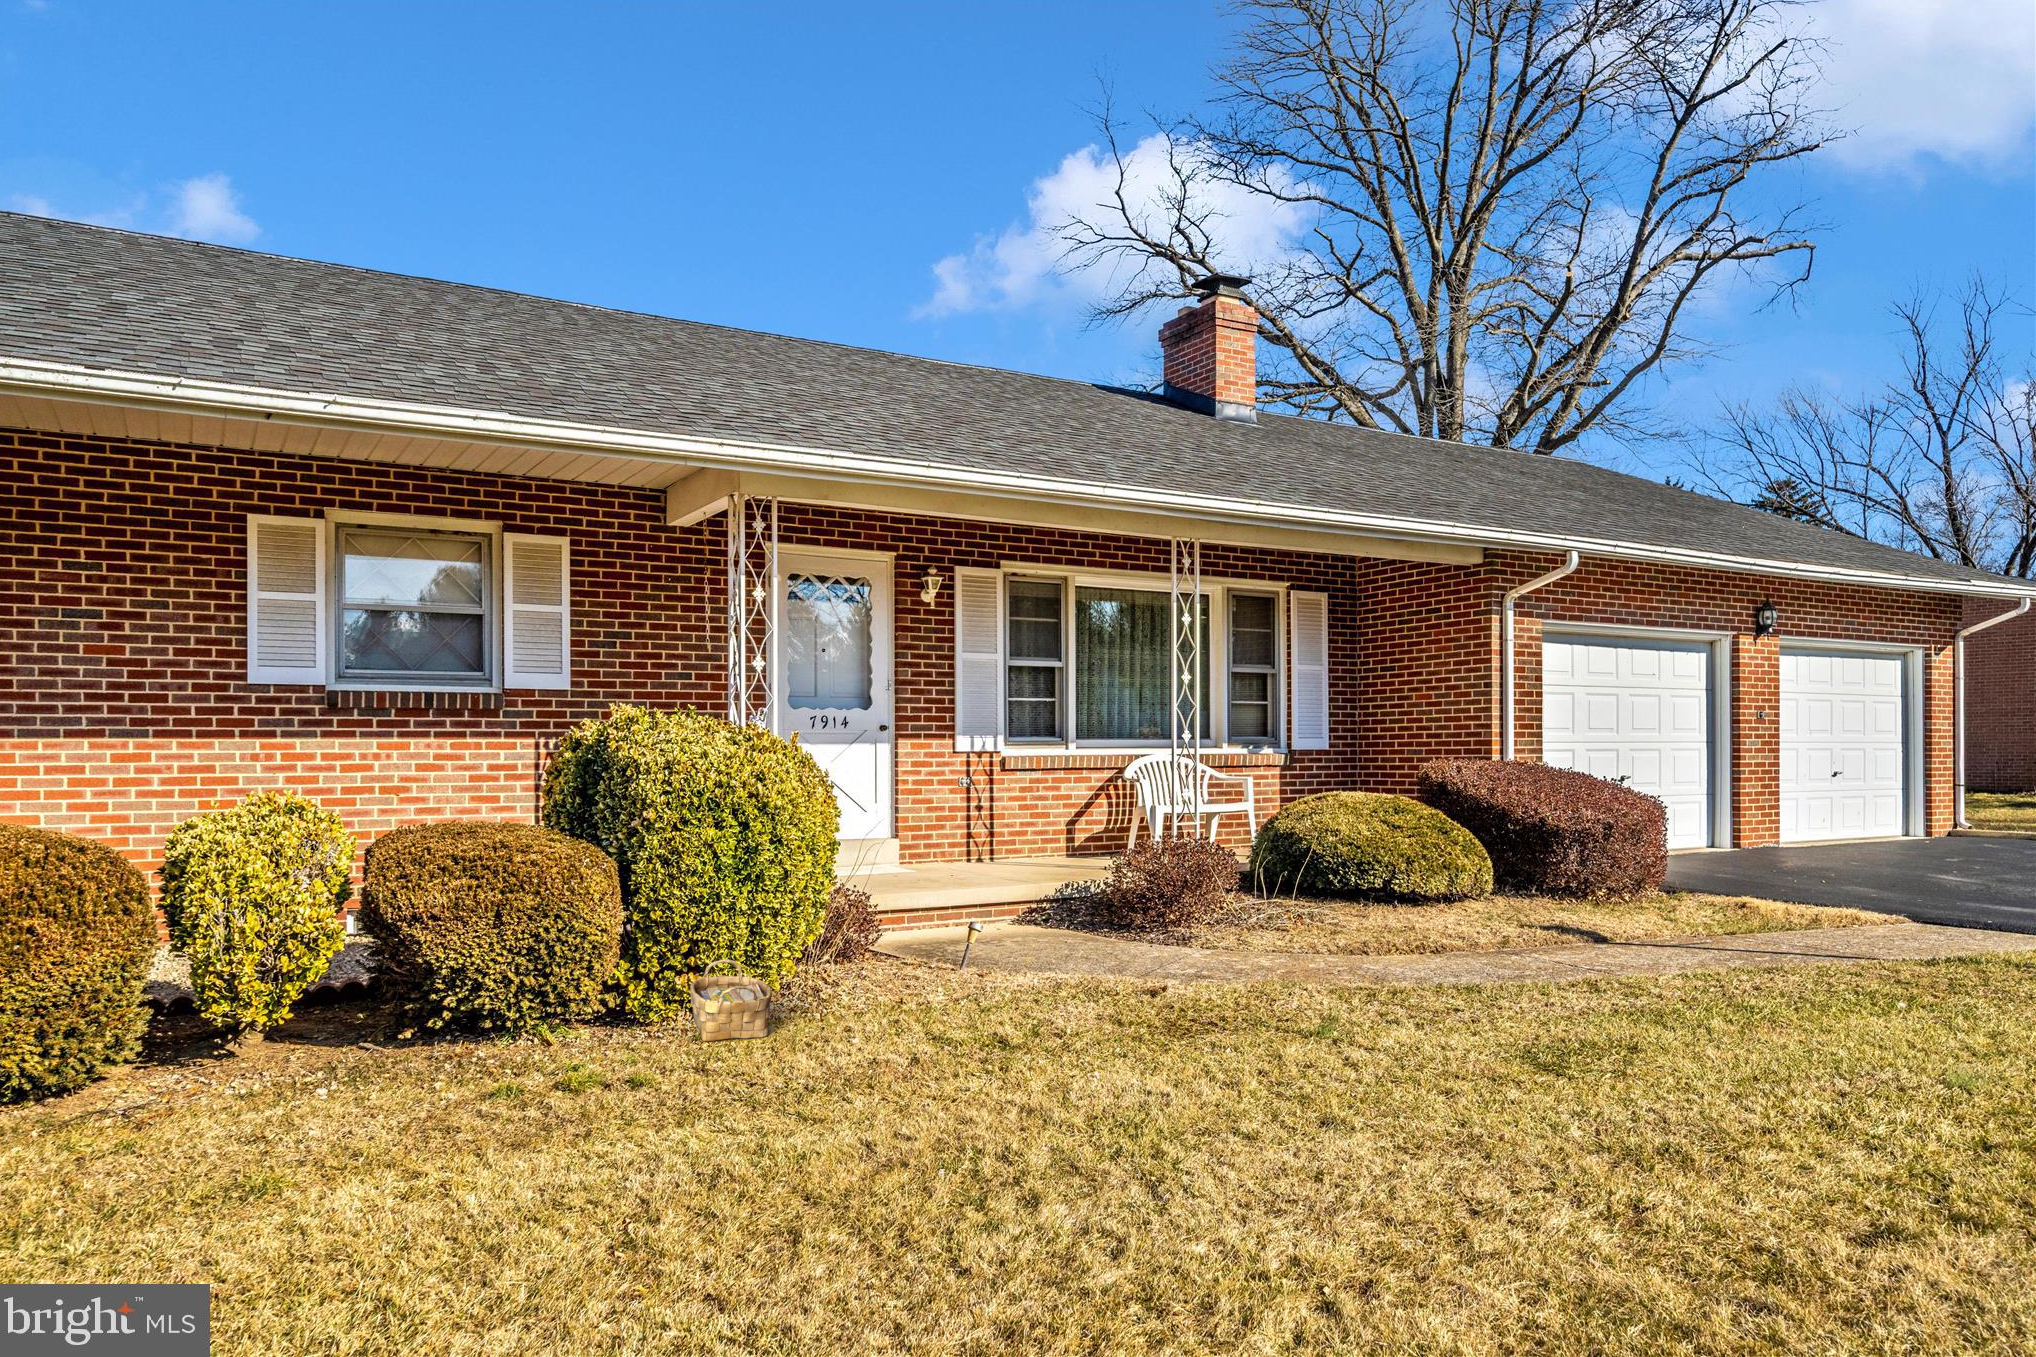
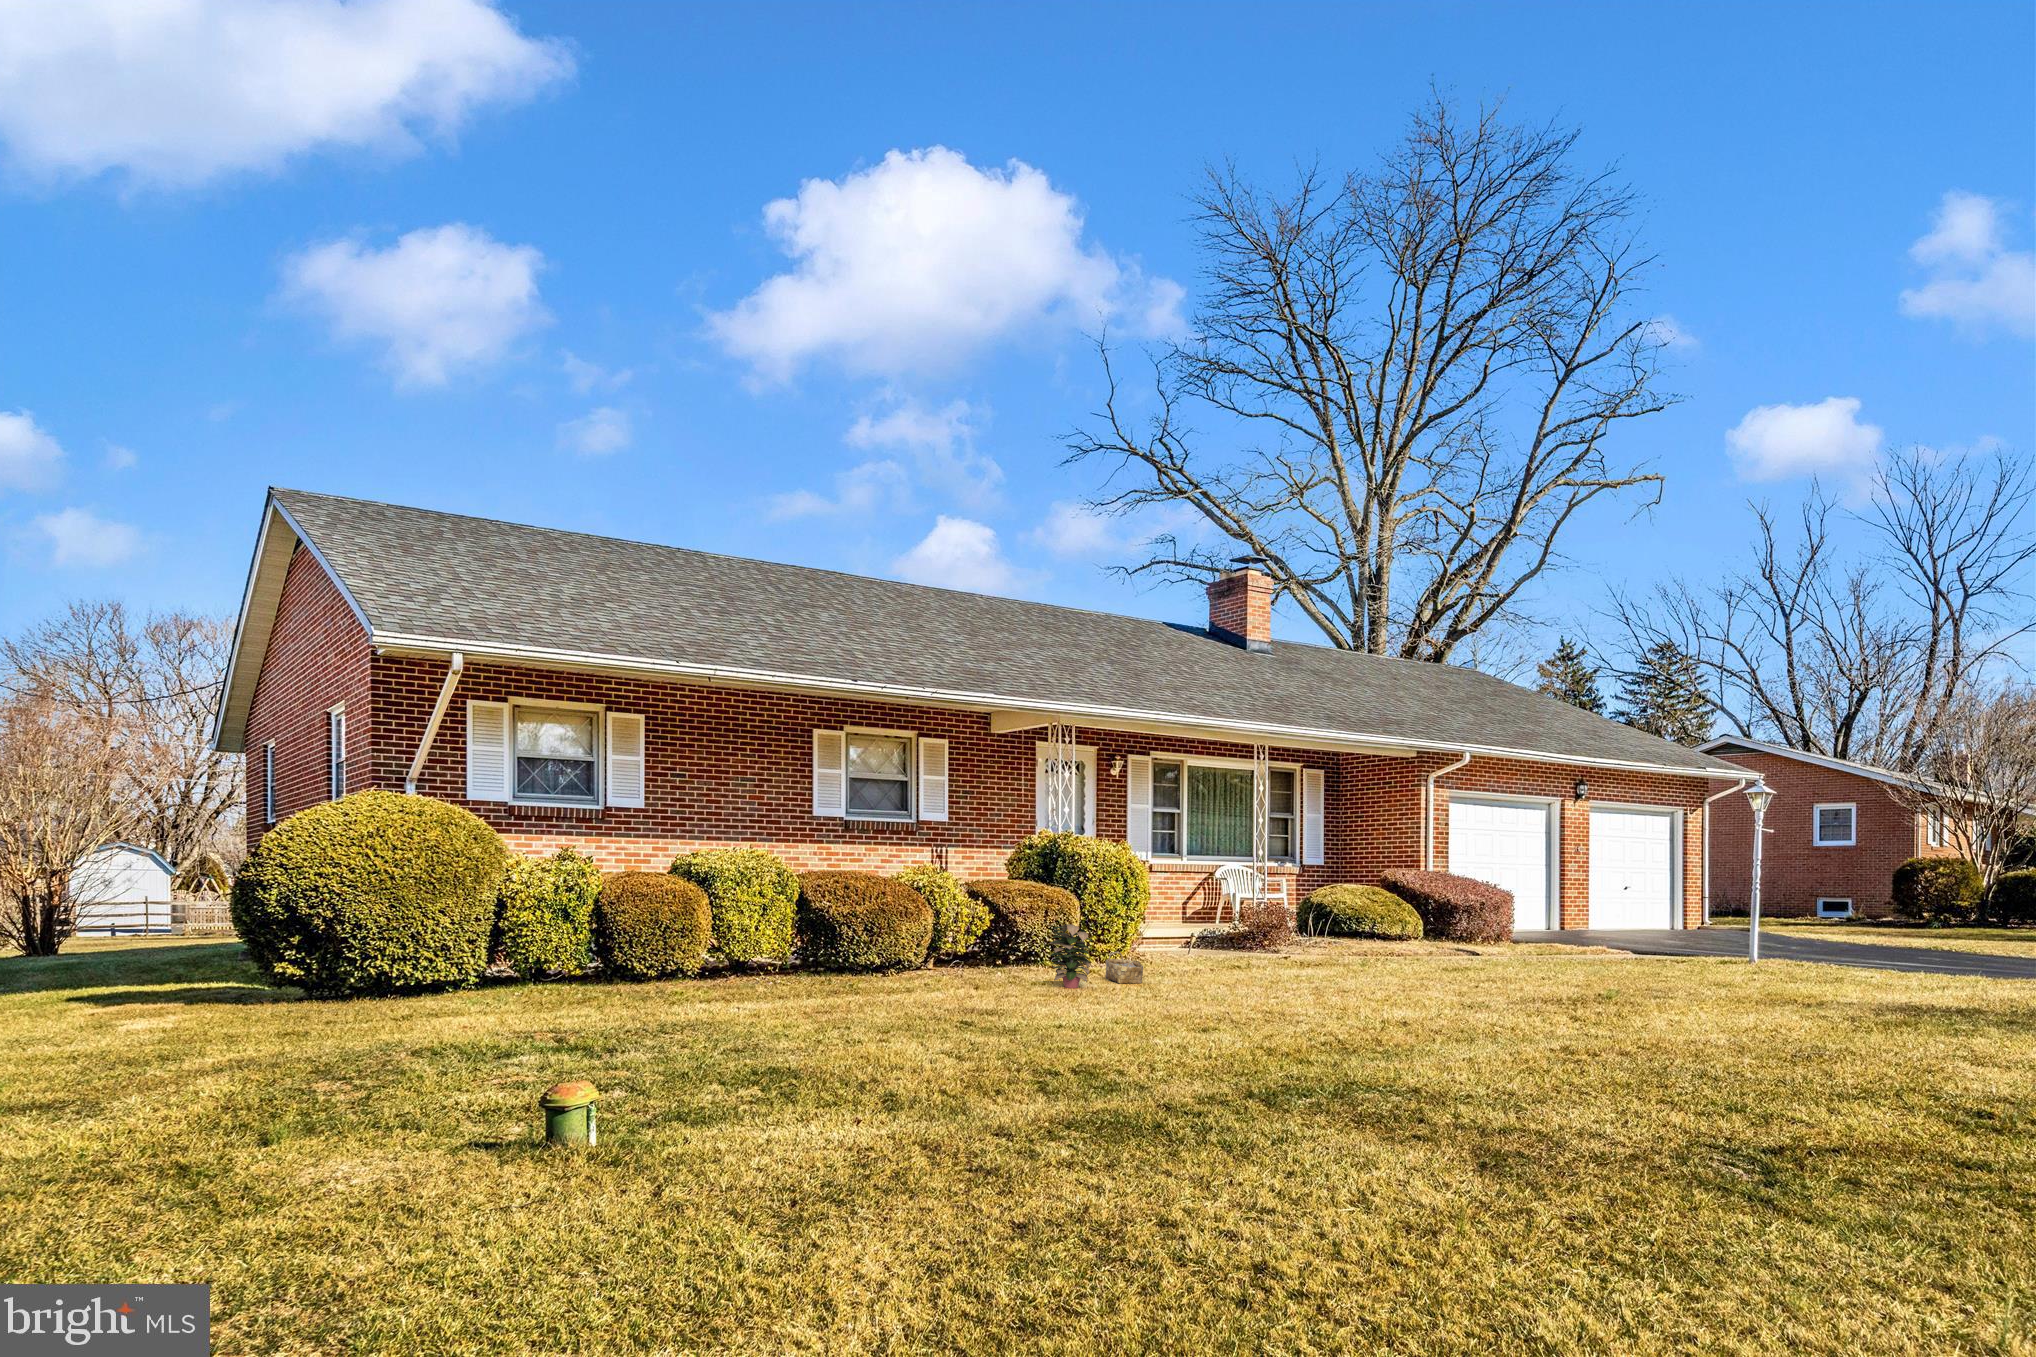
decorative plant: none [486,906,603,1069] -> present [1050,924,1092,988]

